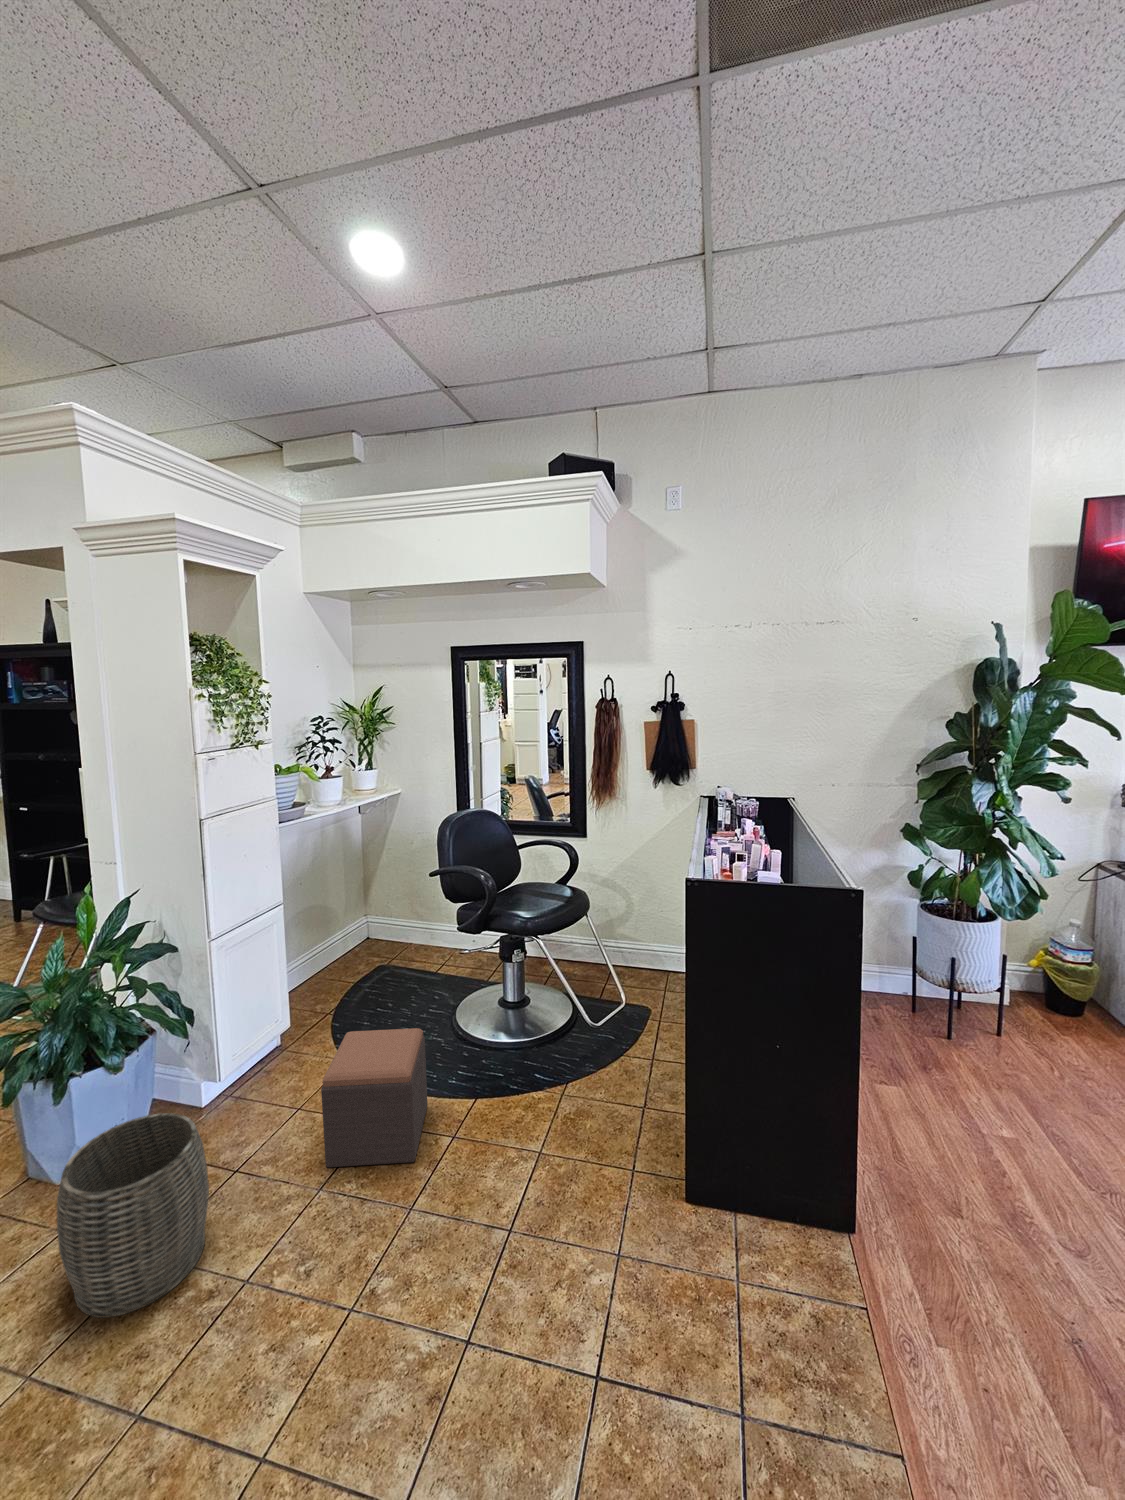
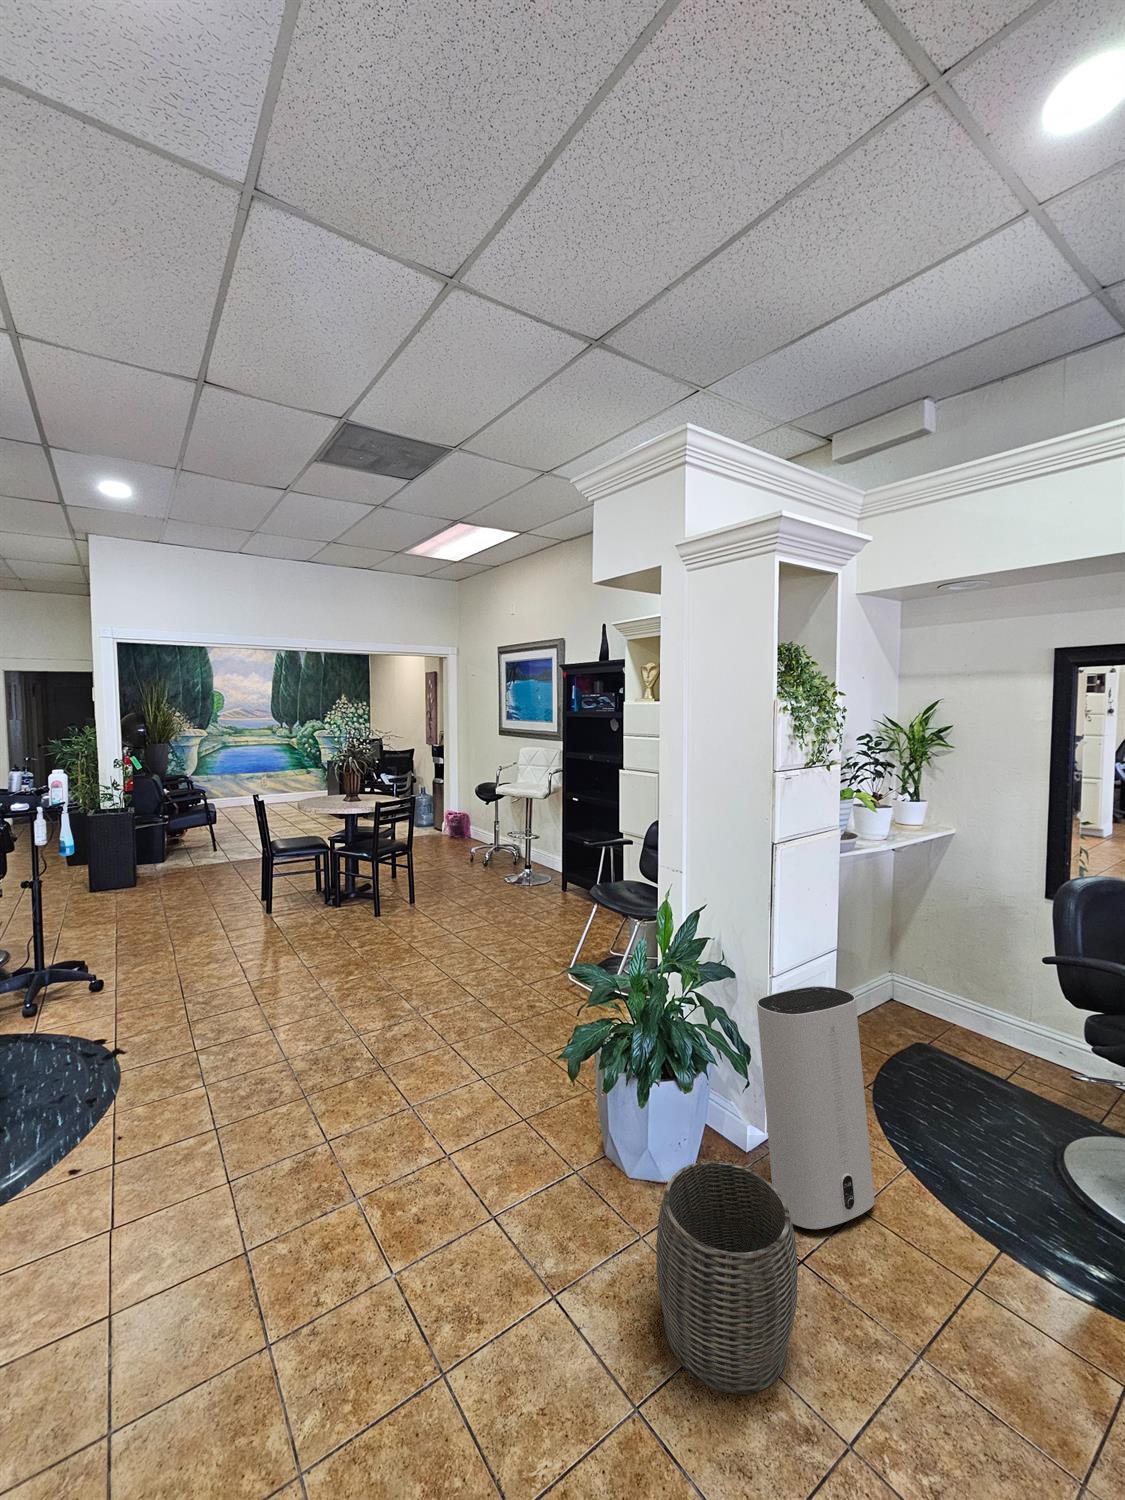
air purifier: none [189,936,310,1147] -> present [757,986,875,1229]
footstool: present [321,1028,428,1167] -> none [919,1143,1068,1383]

